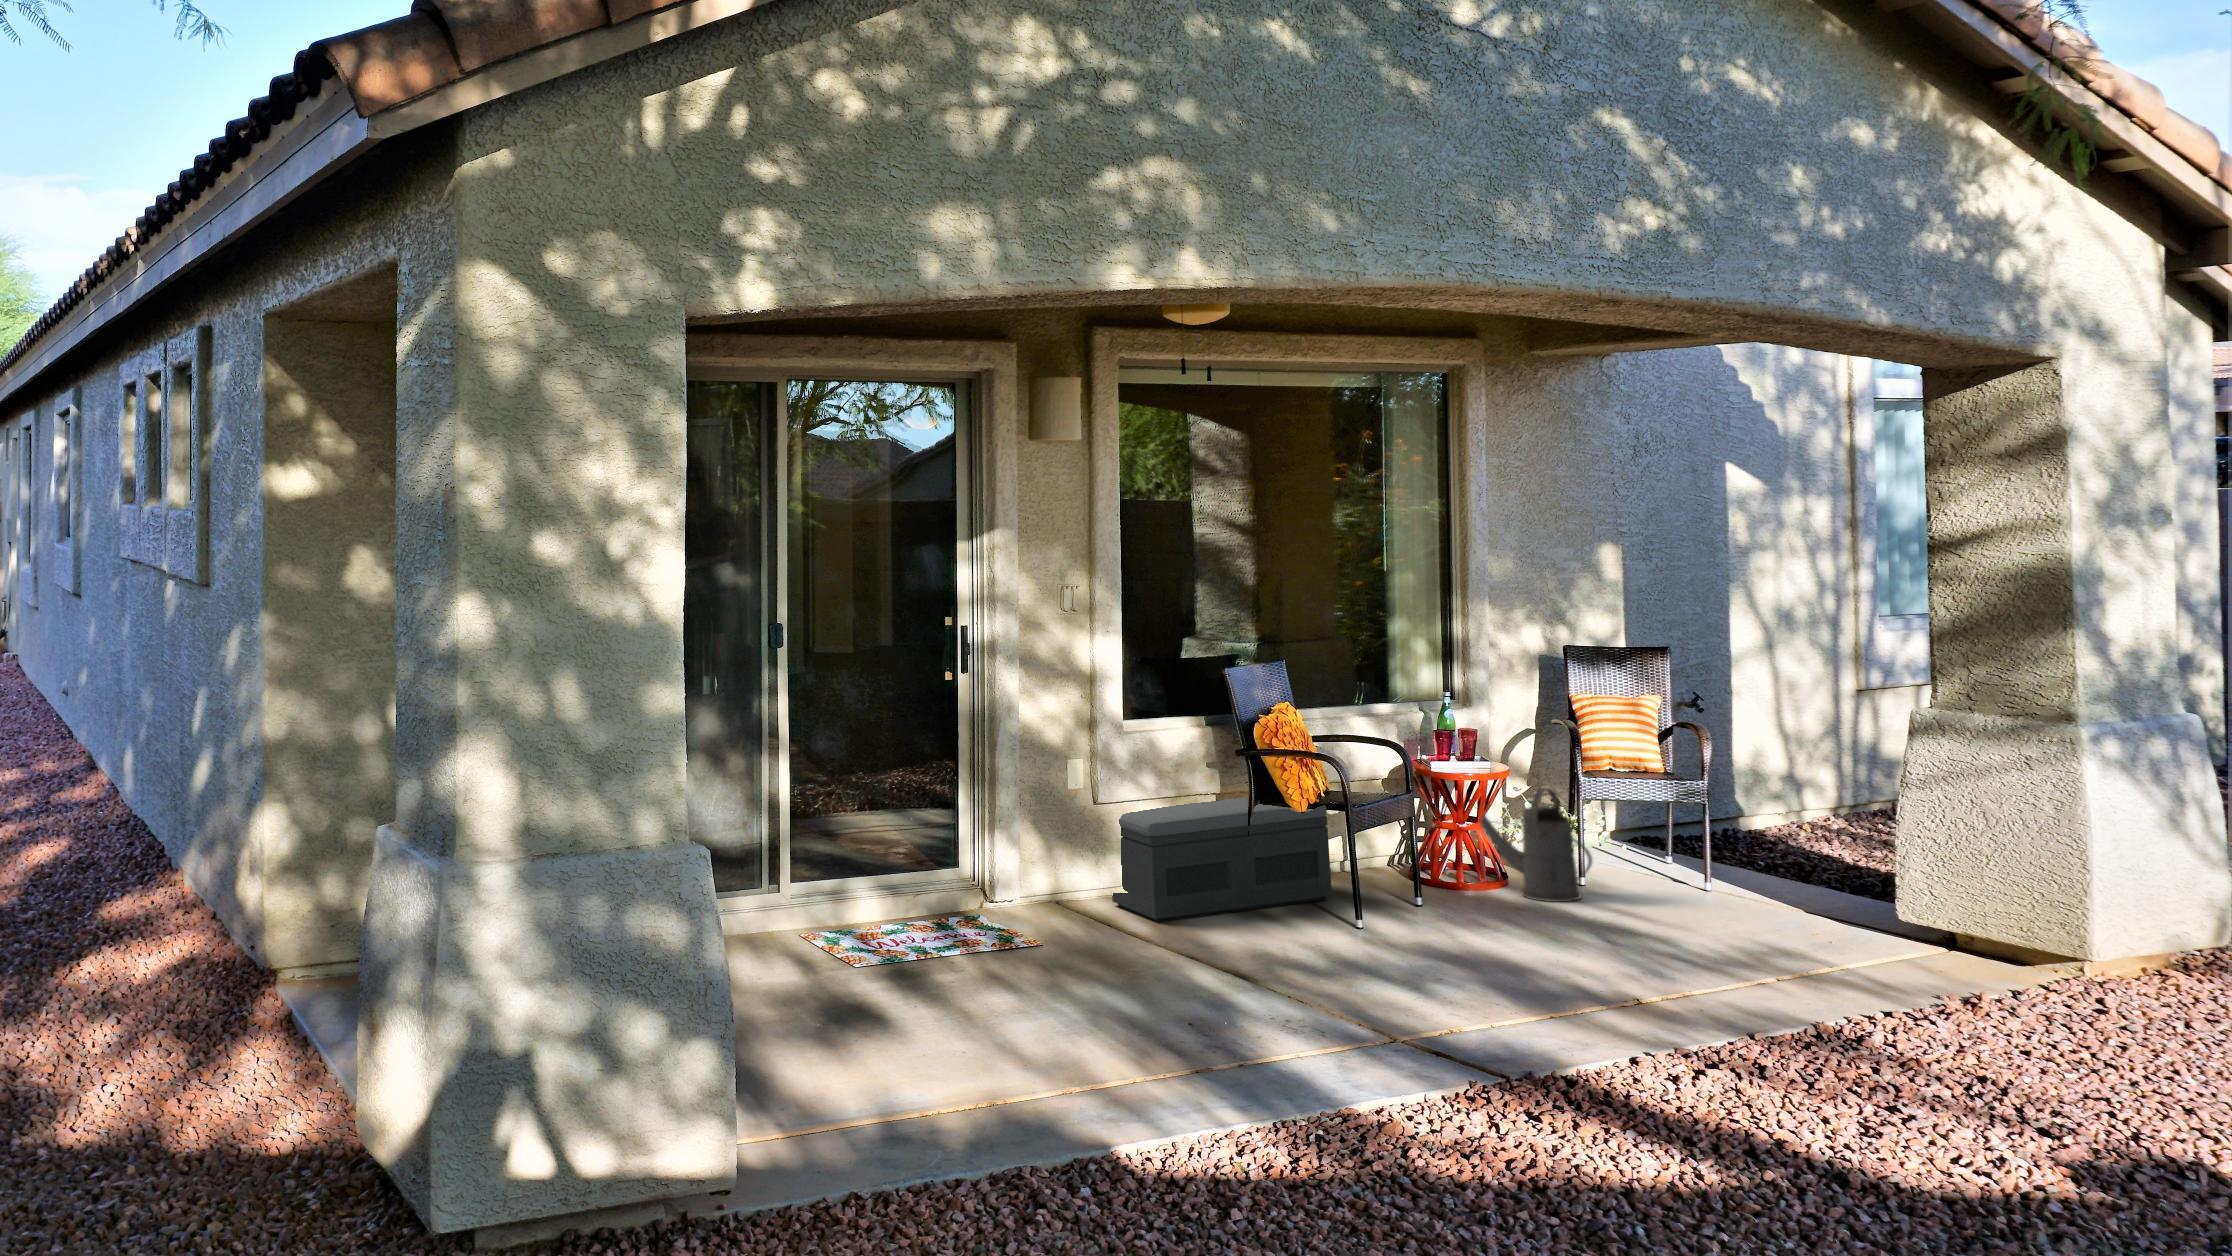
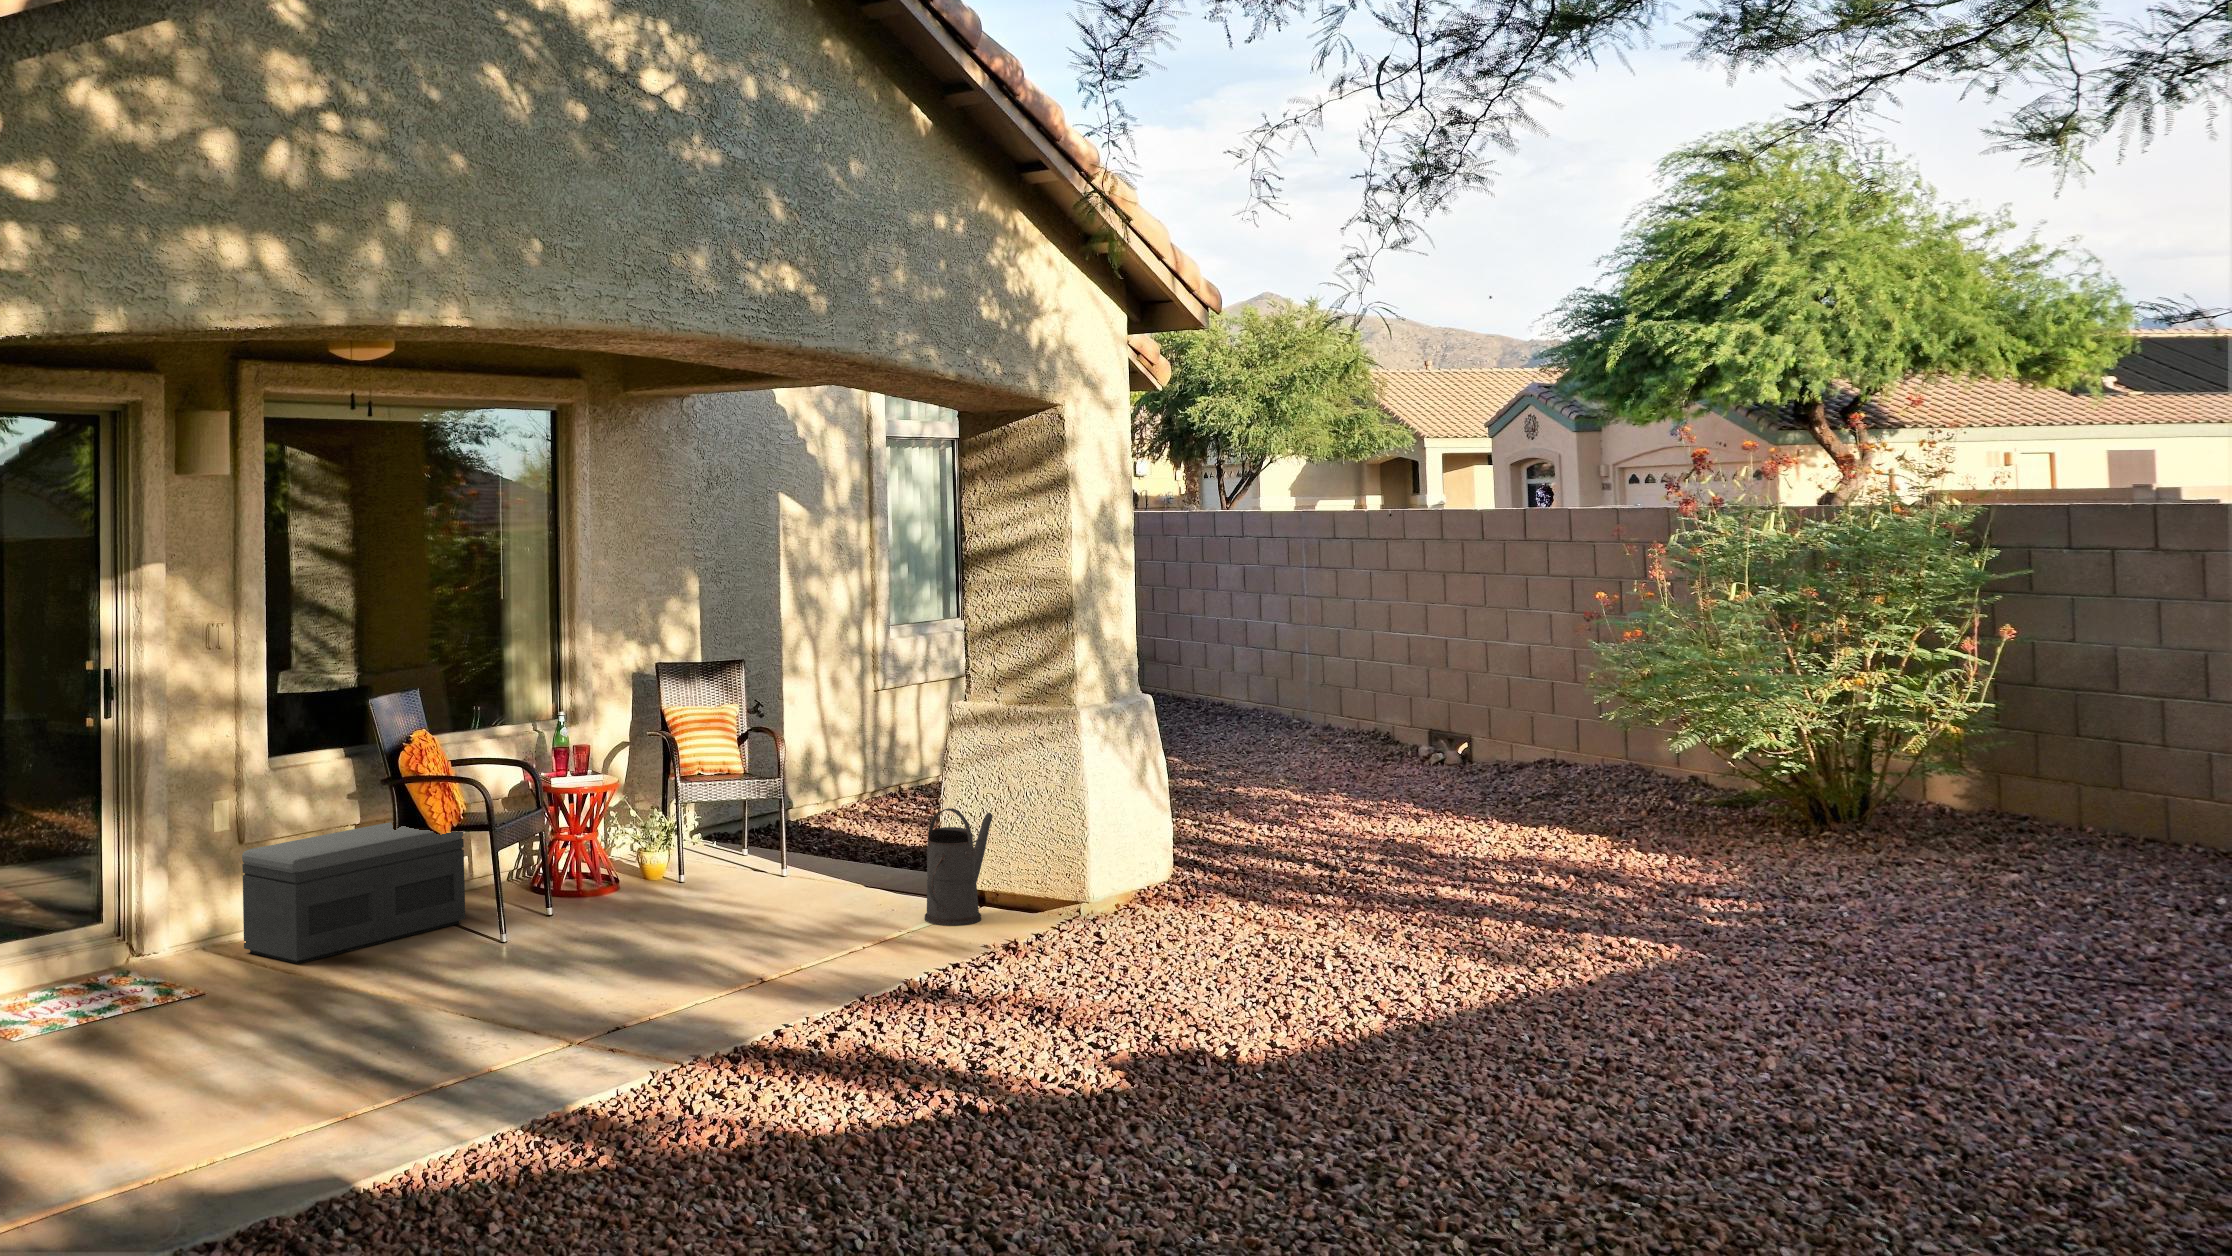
watering can: present [1481,788,1592,902] -> present [925,808,993,926]

